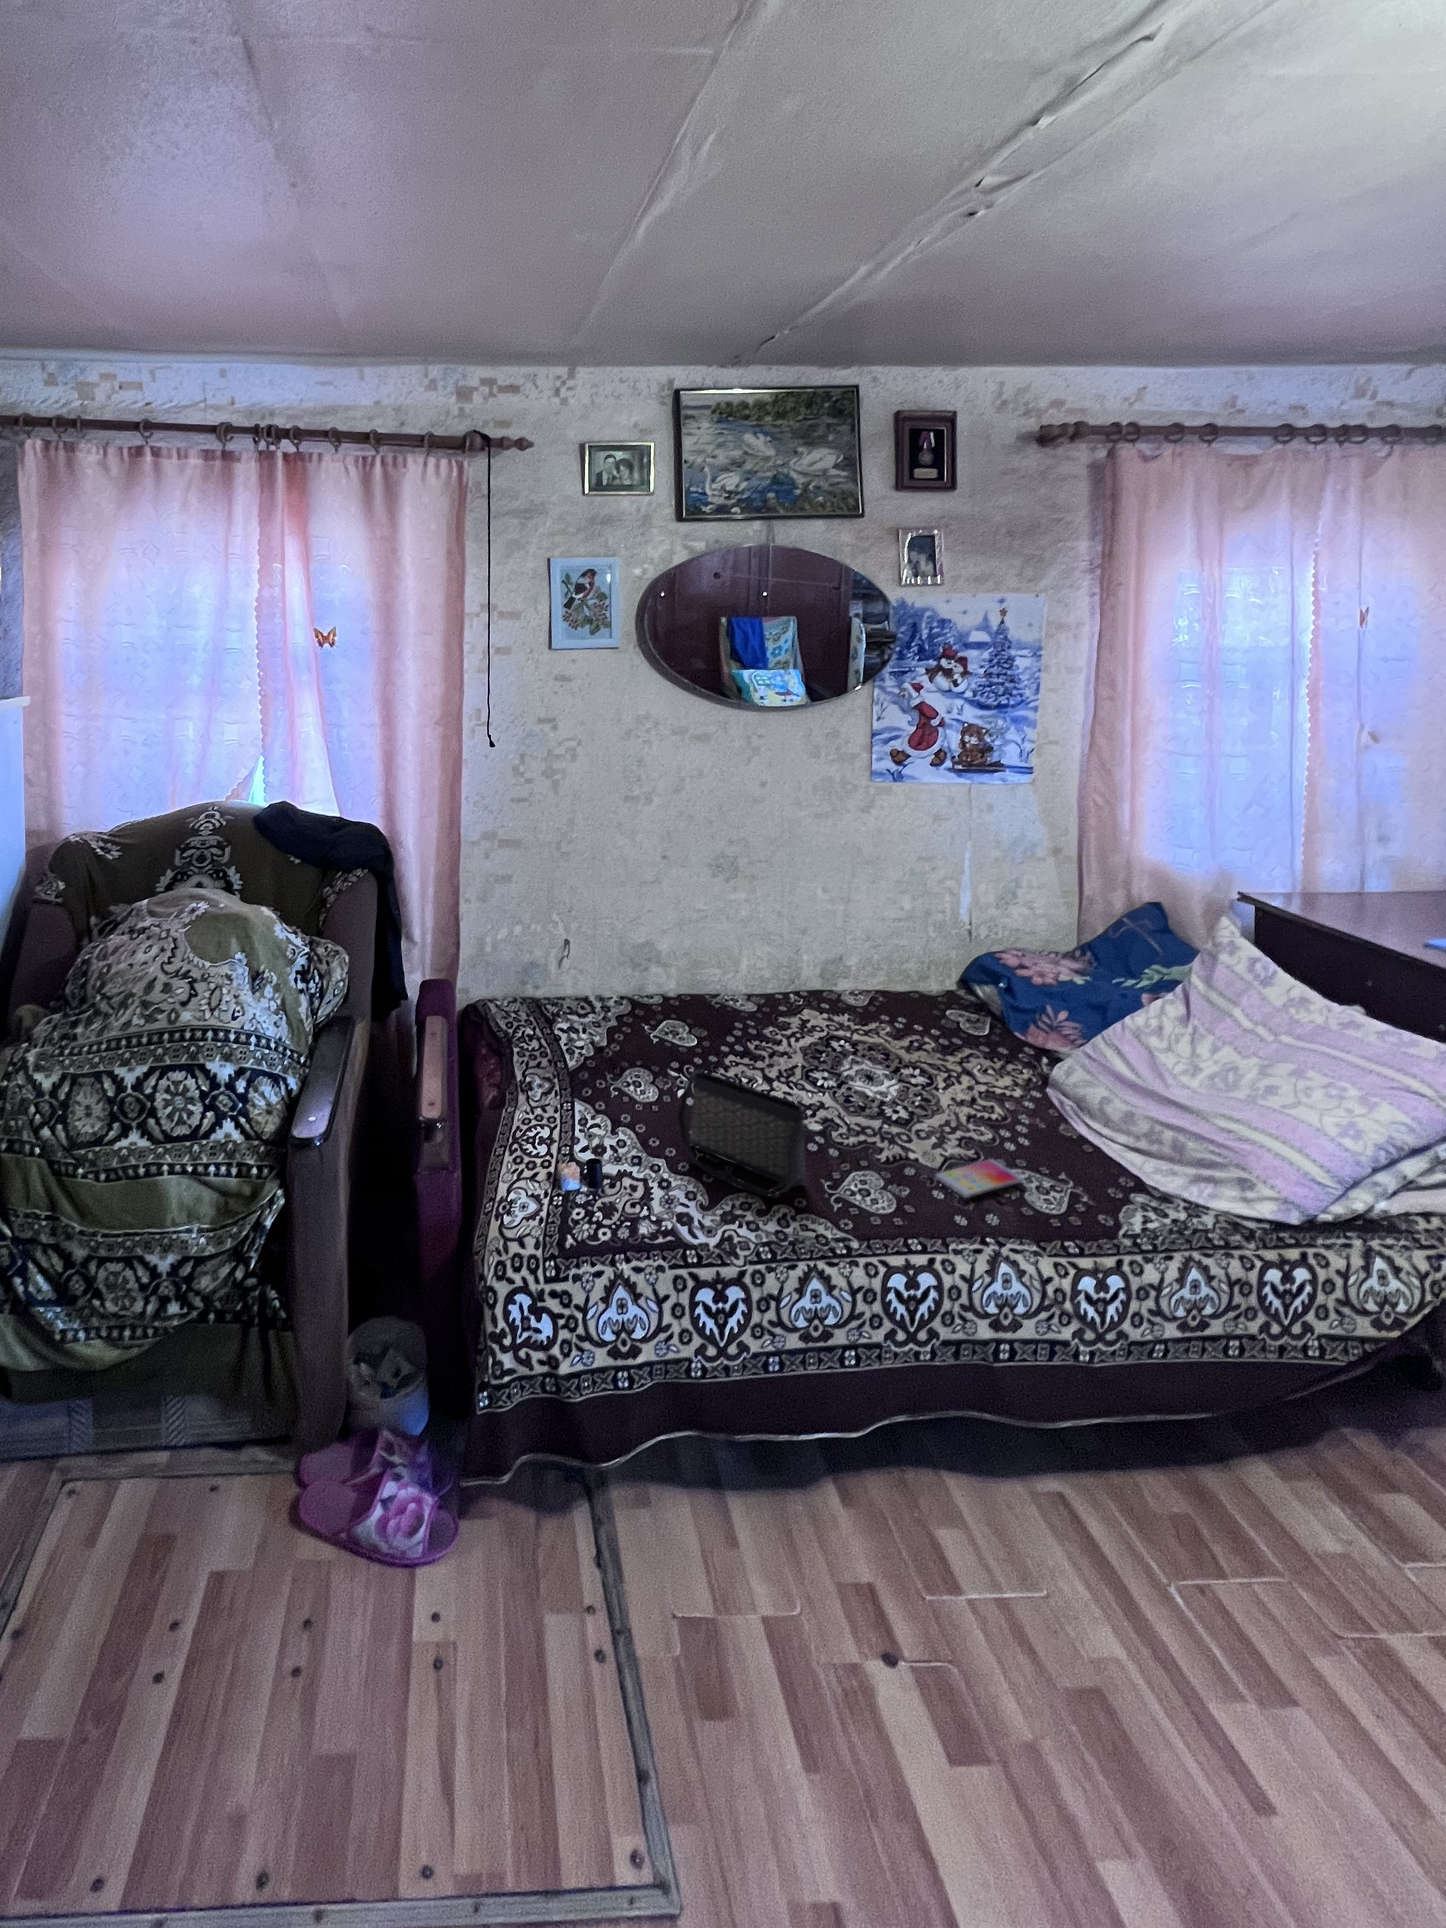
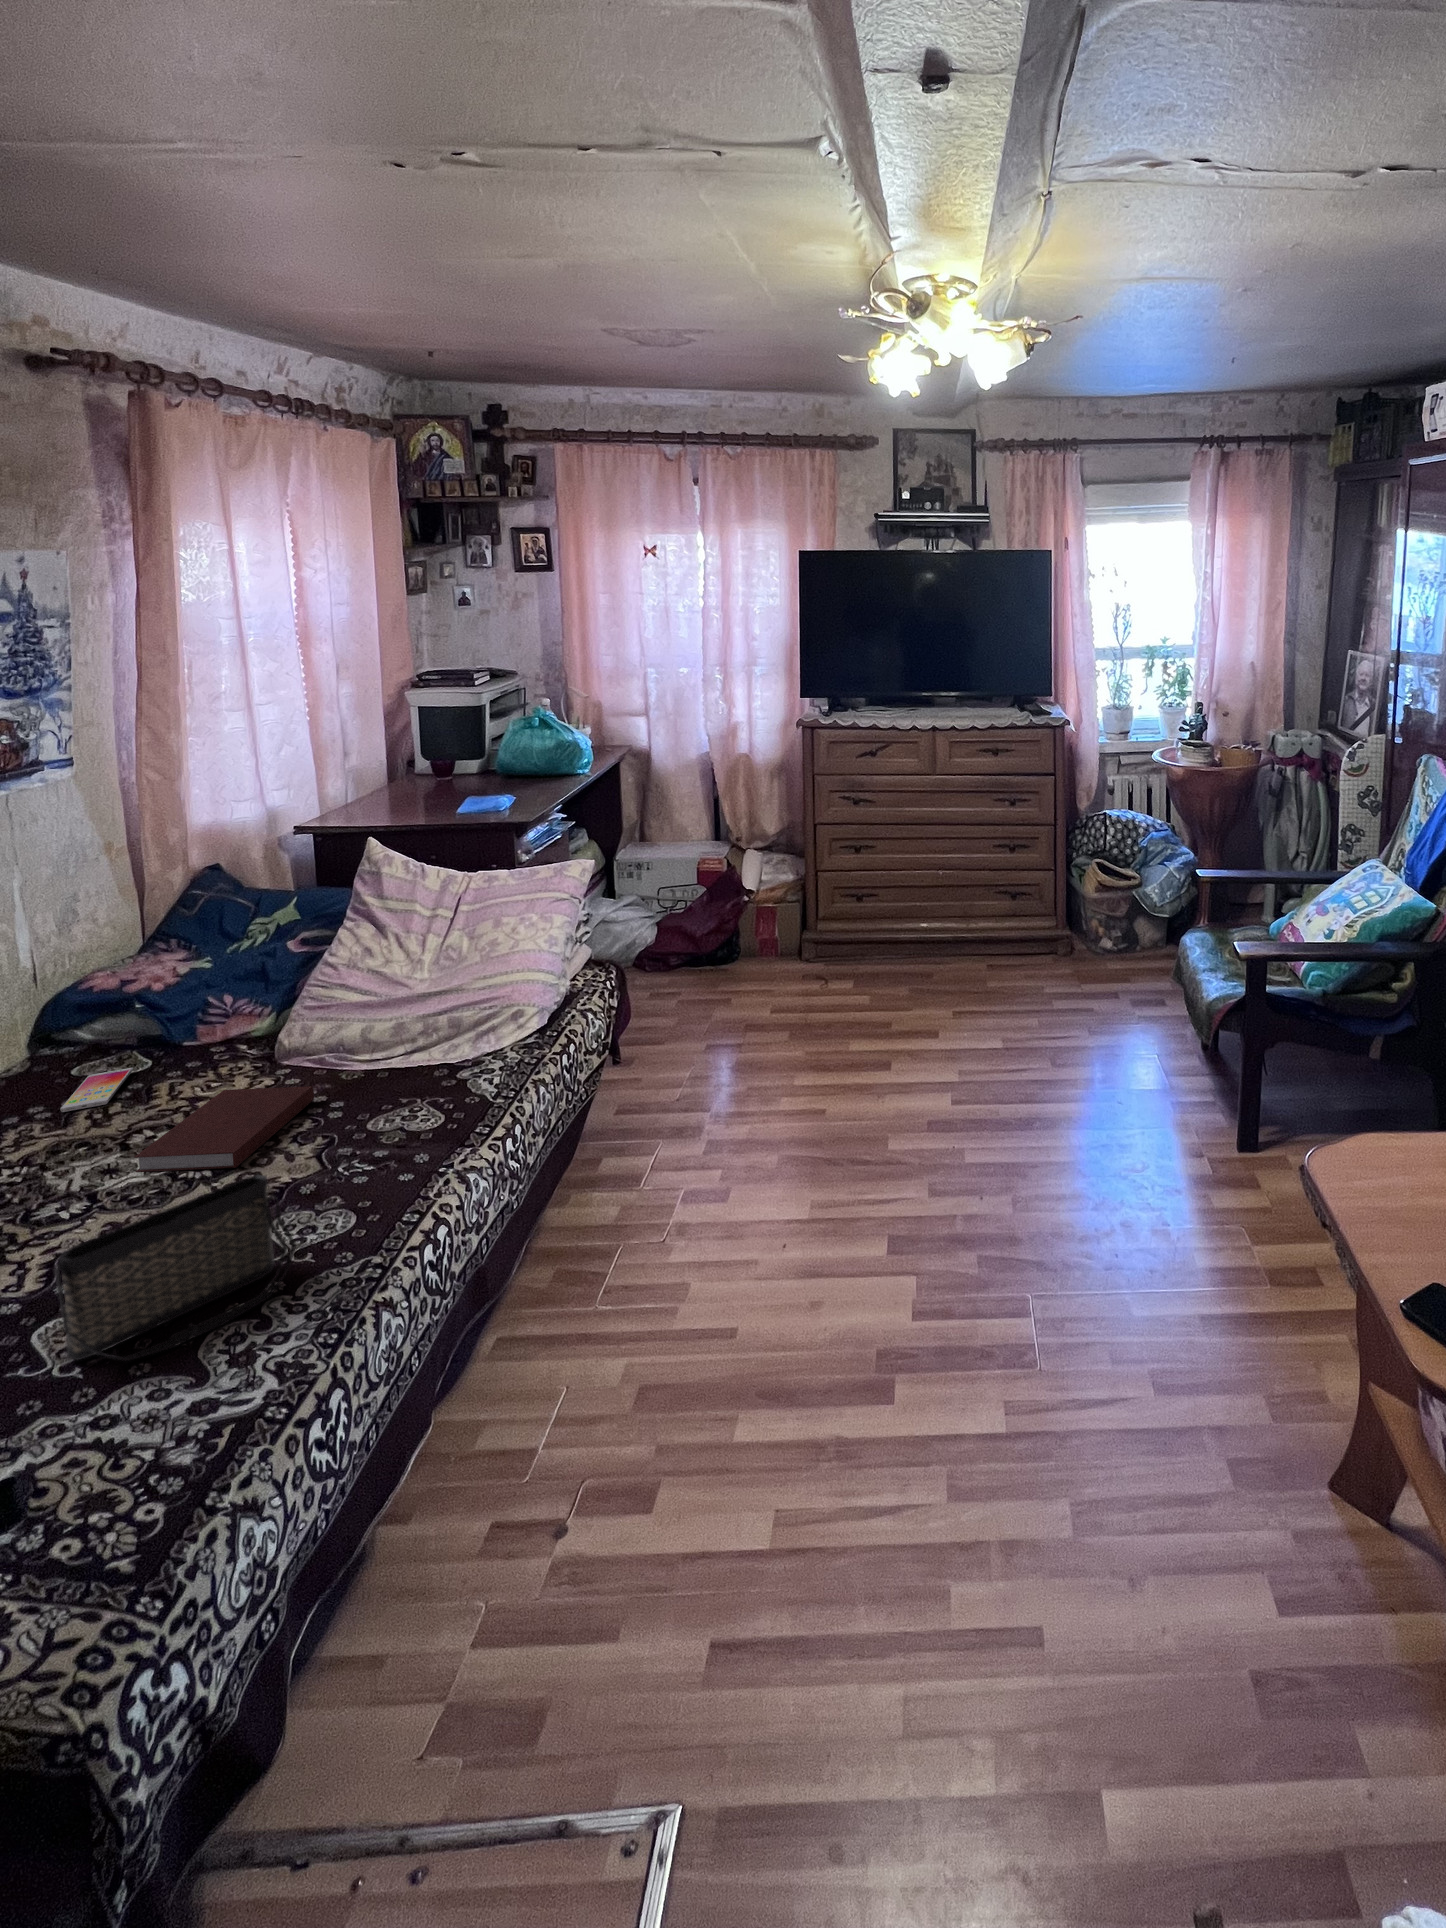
notebook: none [866,1072,1009,1123] -> present [134,1086,314,1172]
smartphone: present [935,1159,1024,1198] -> present [61,1068,133,1112]

